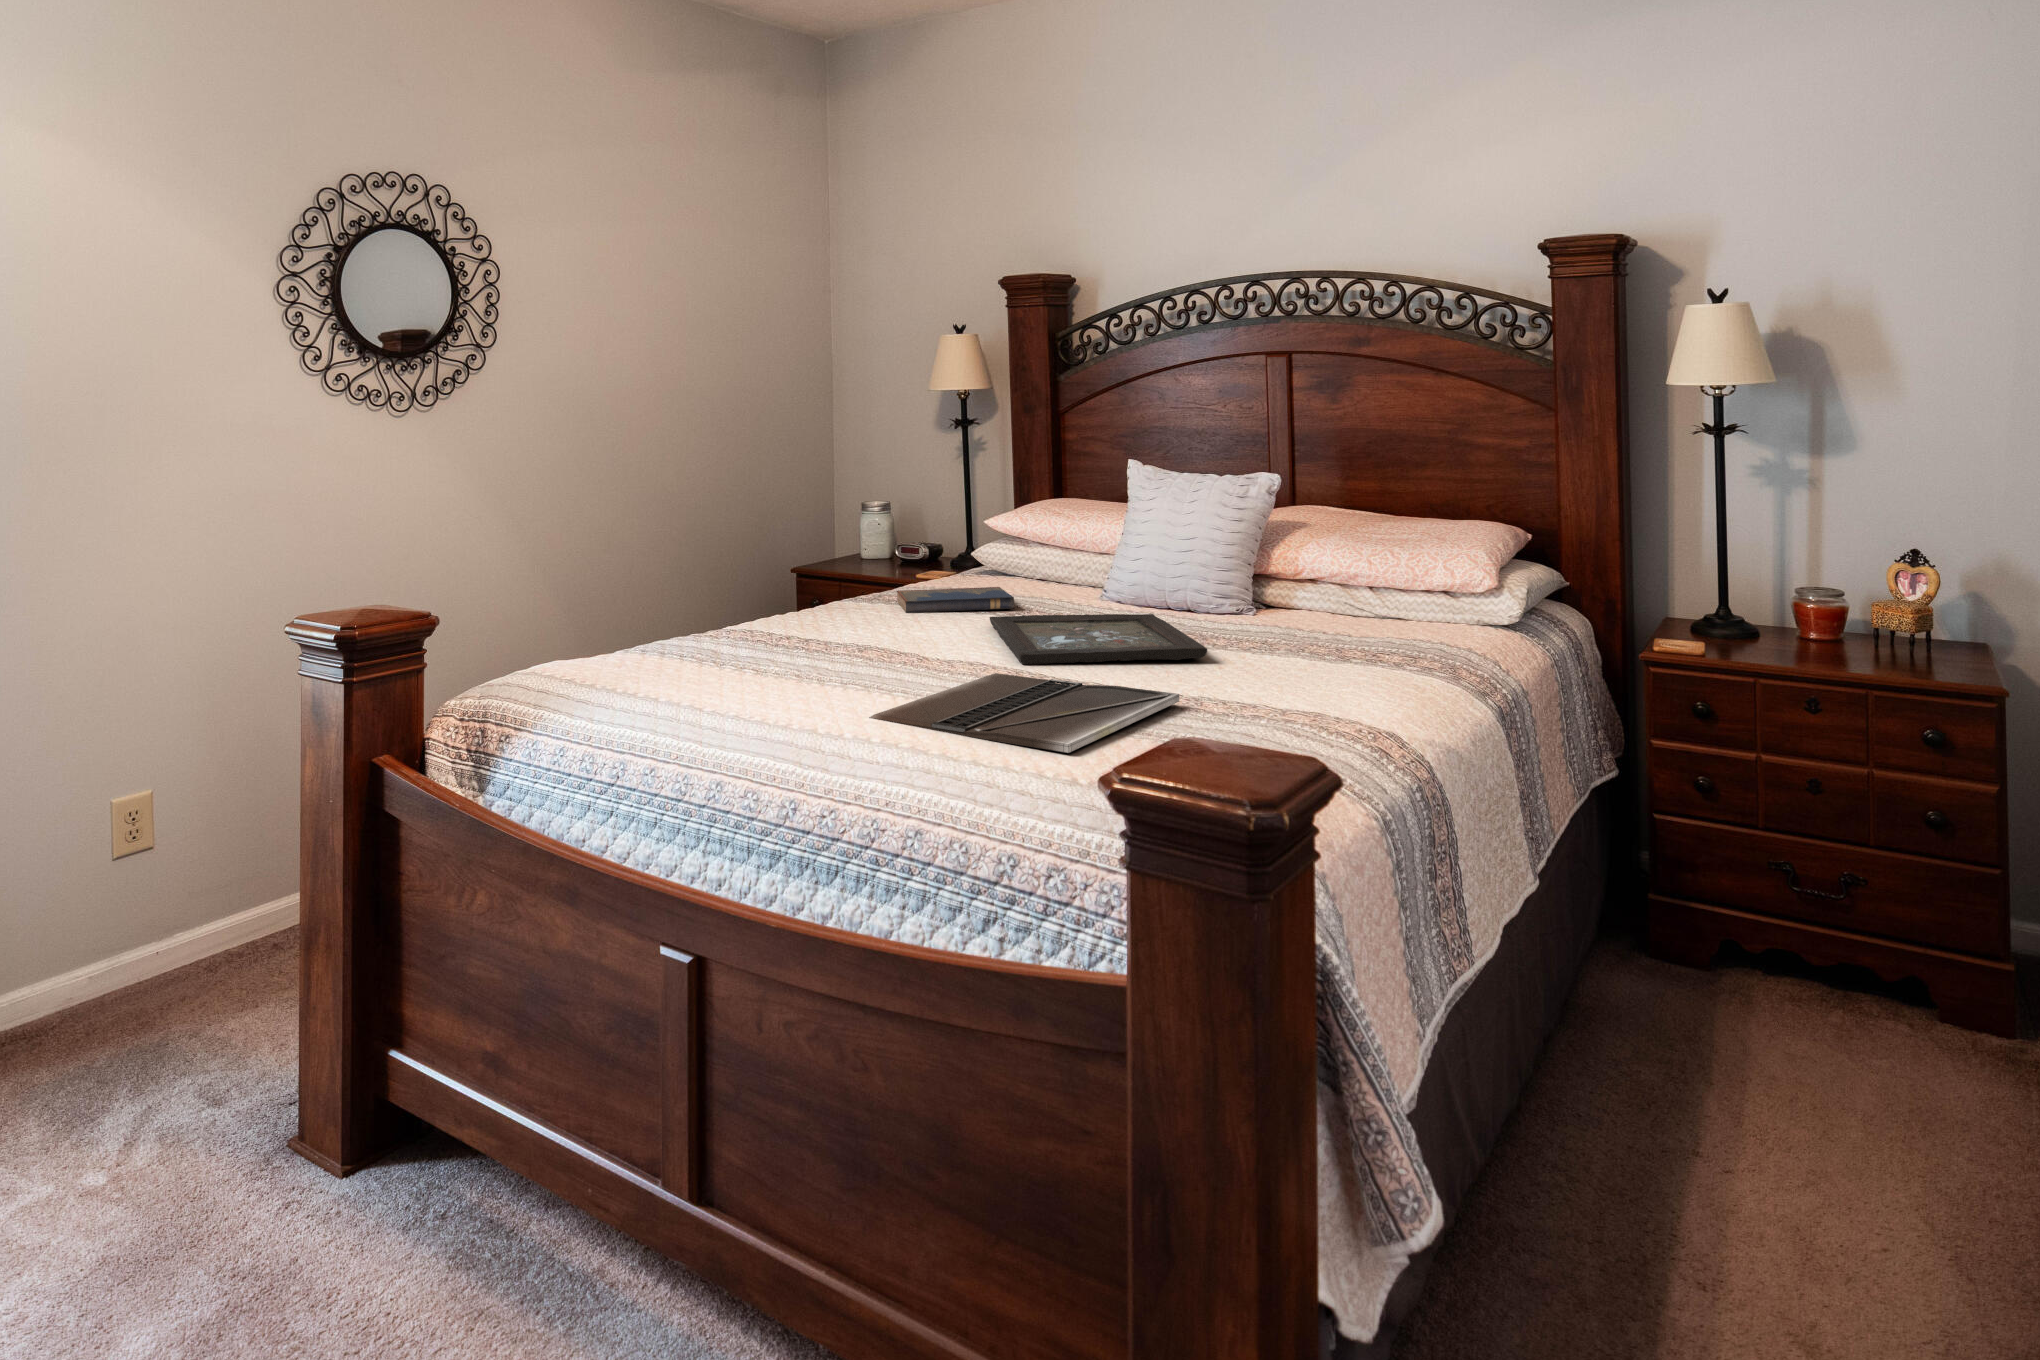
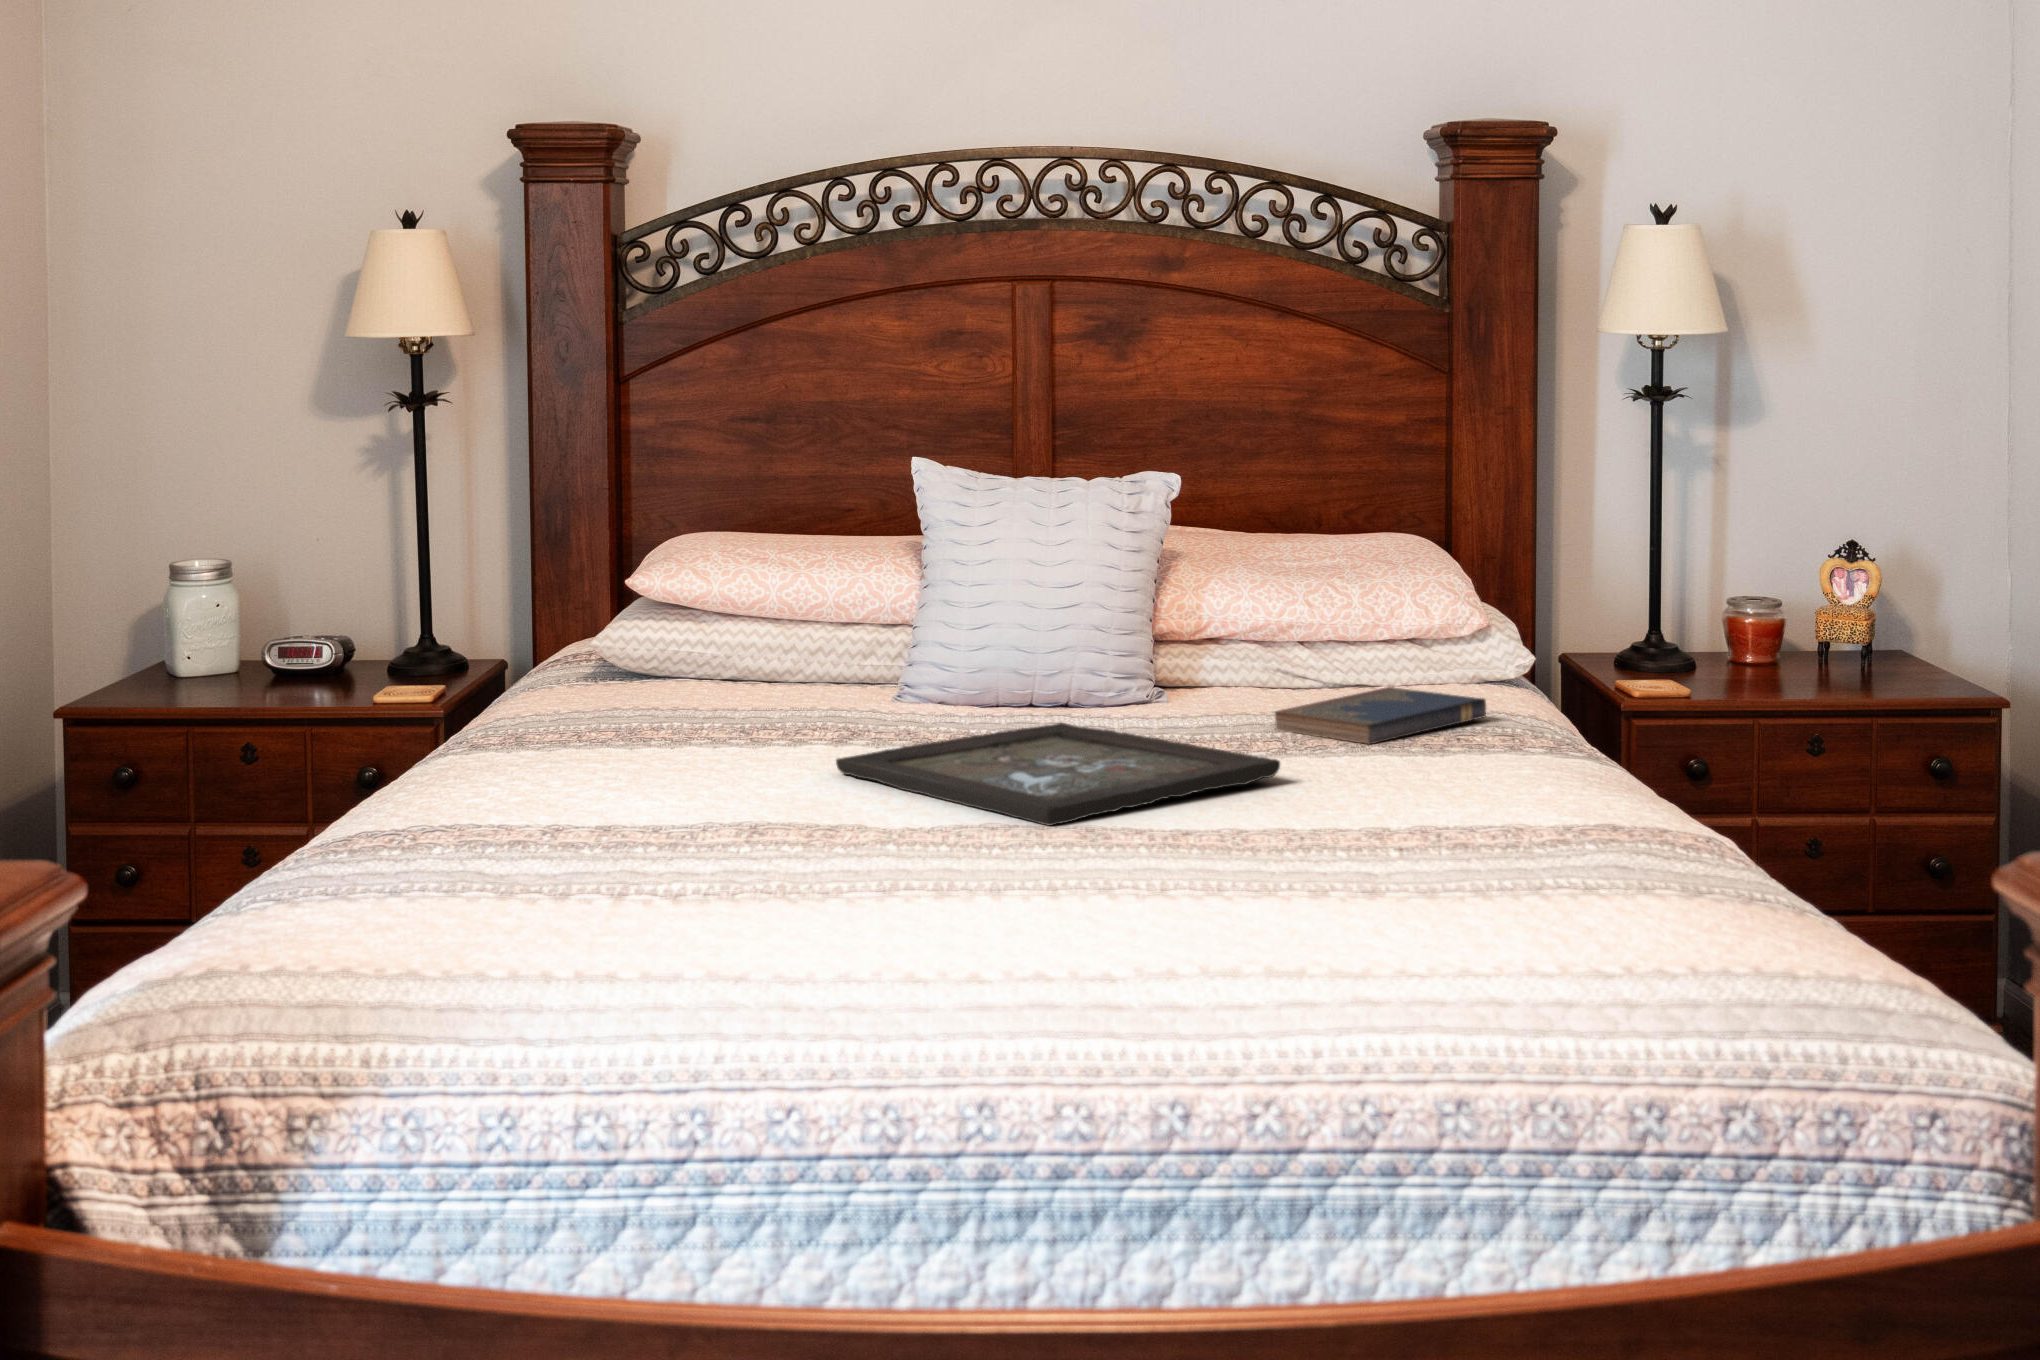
hardcover book: present [897,587,1014,613] -> present [1275,687,1486,744]
laptop: present [869,673,1179,753] -> none [1057,829,1470,950]

